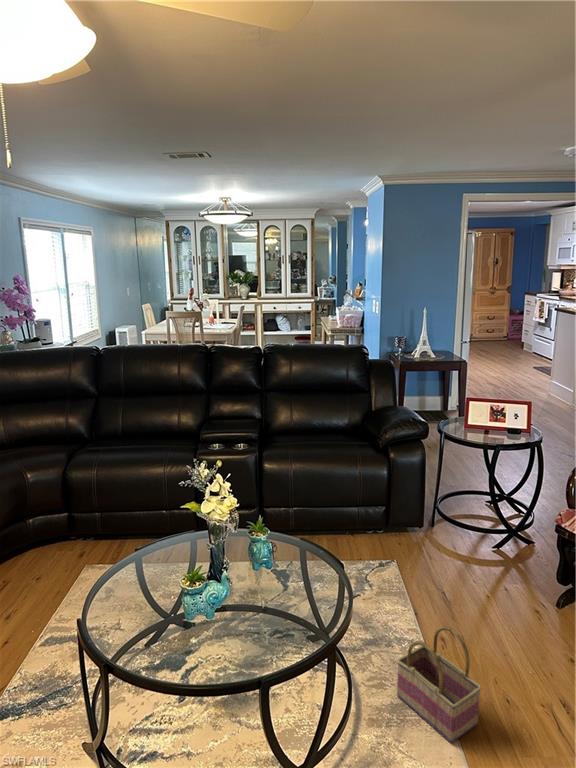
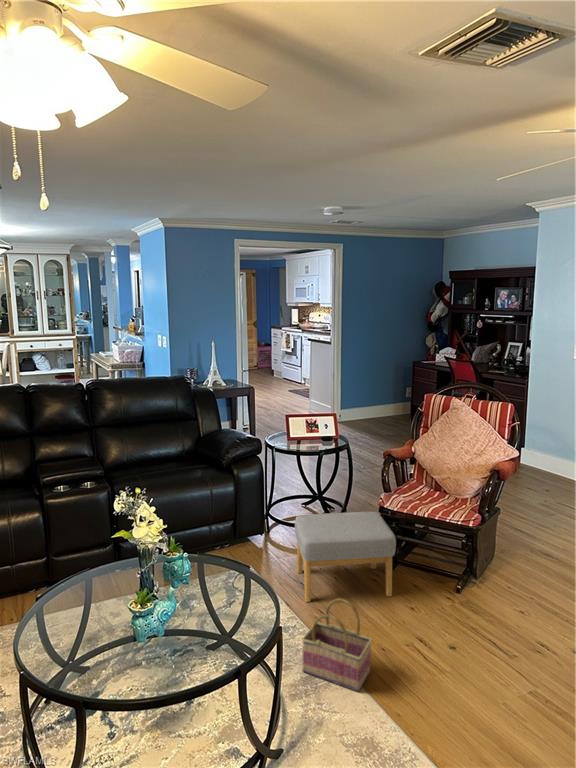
footstool: none [438,517,562,640] -> present [295,512,396,602]

